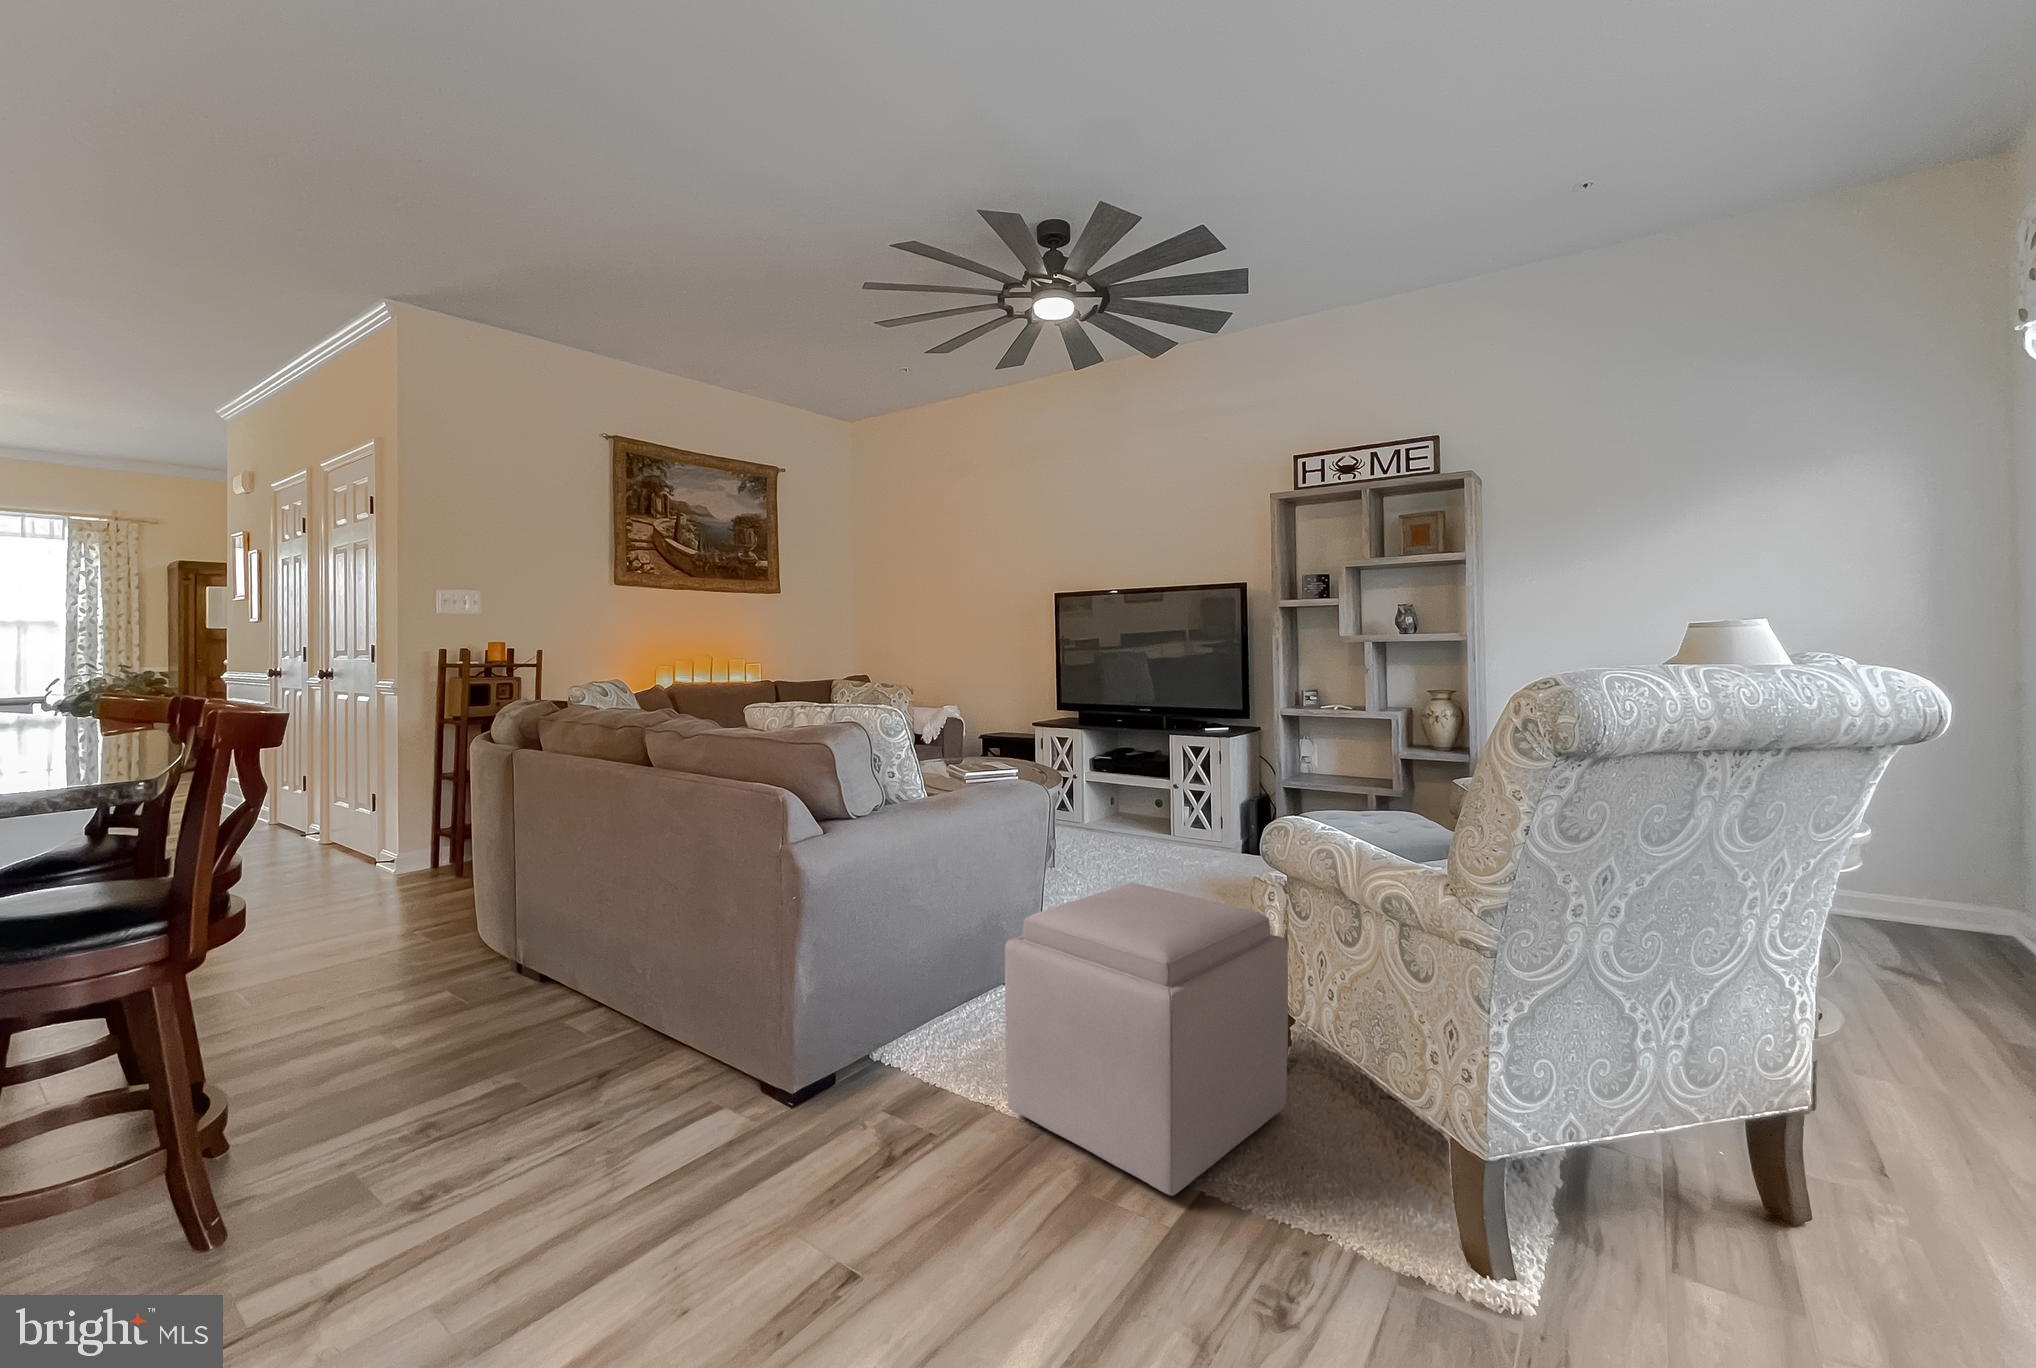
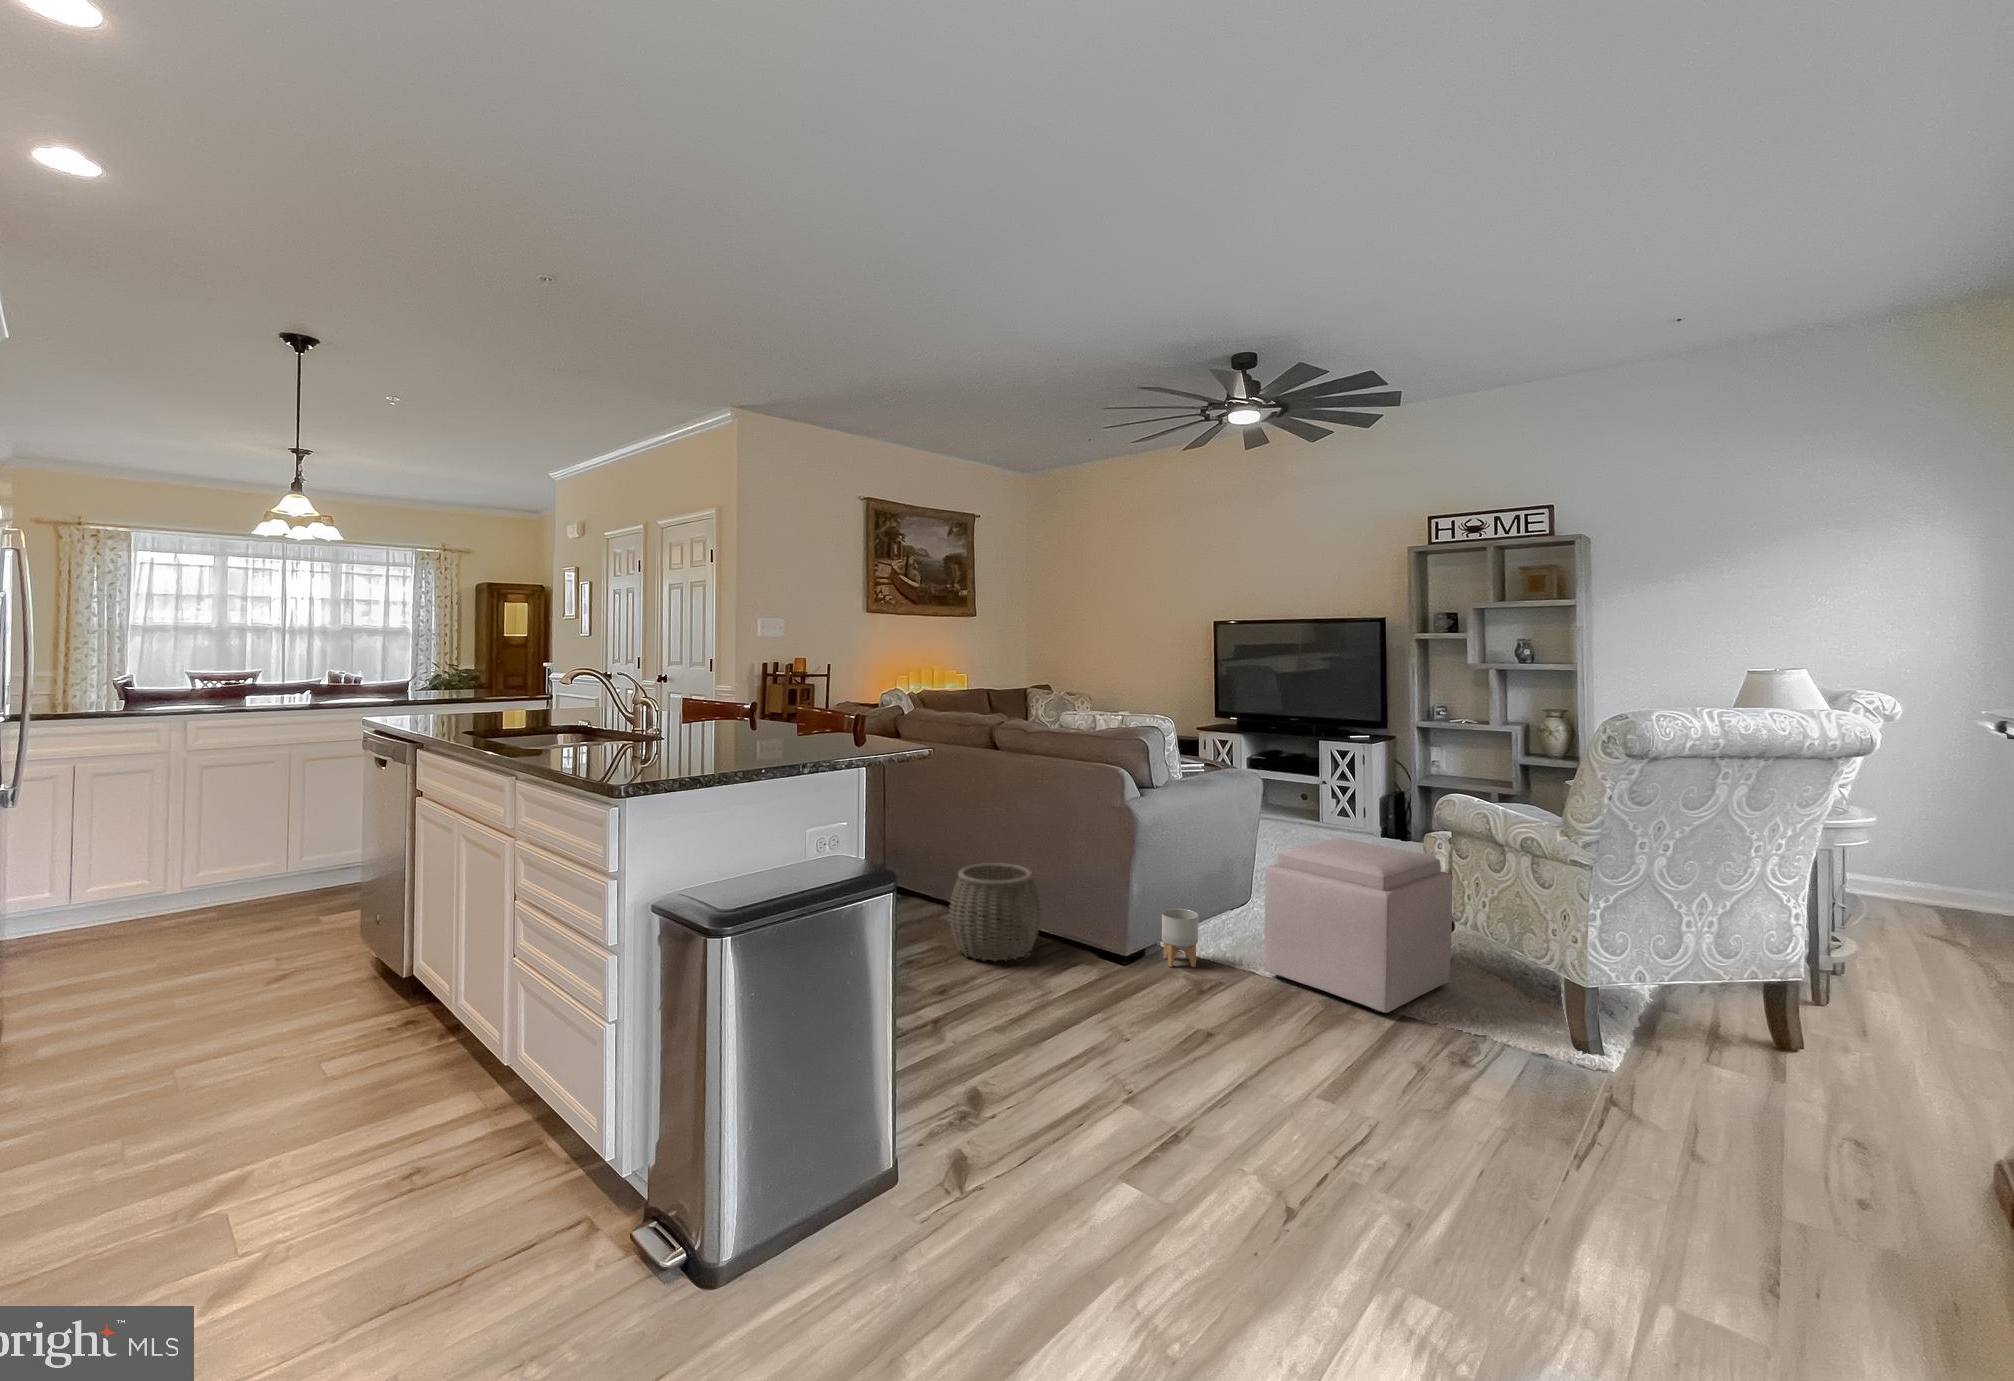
woven basket: none [500,943,672,1121] -> present [949,863,1041,961]
planter: none [854,1006,912,1107] -> present [1162,909,1198,967]

